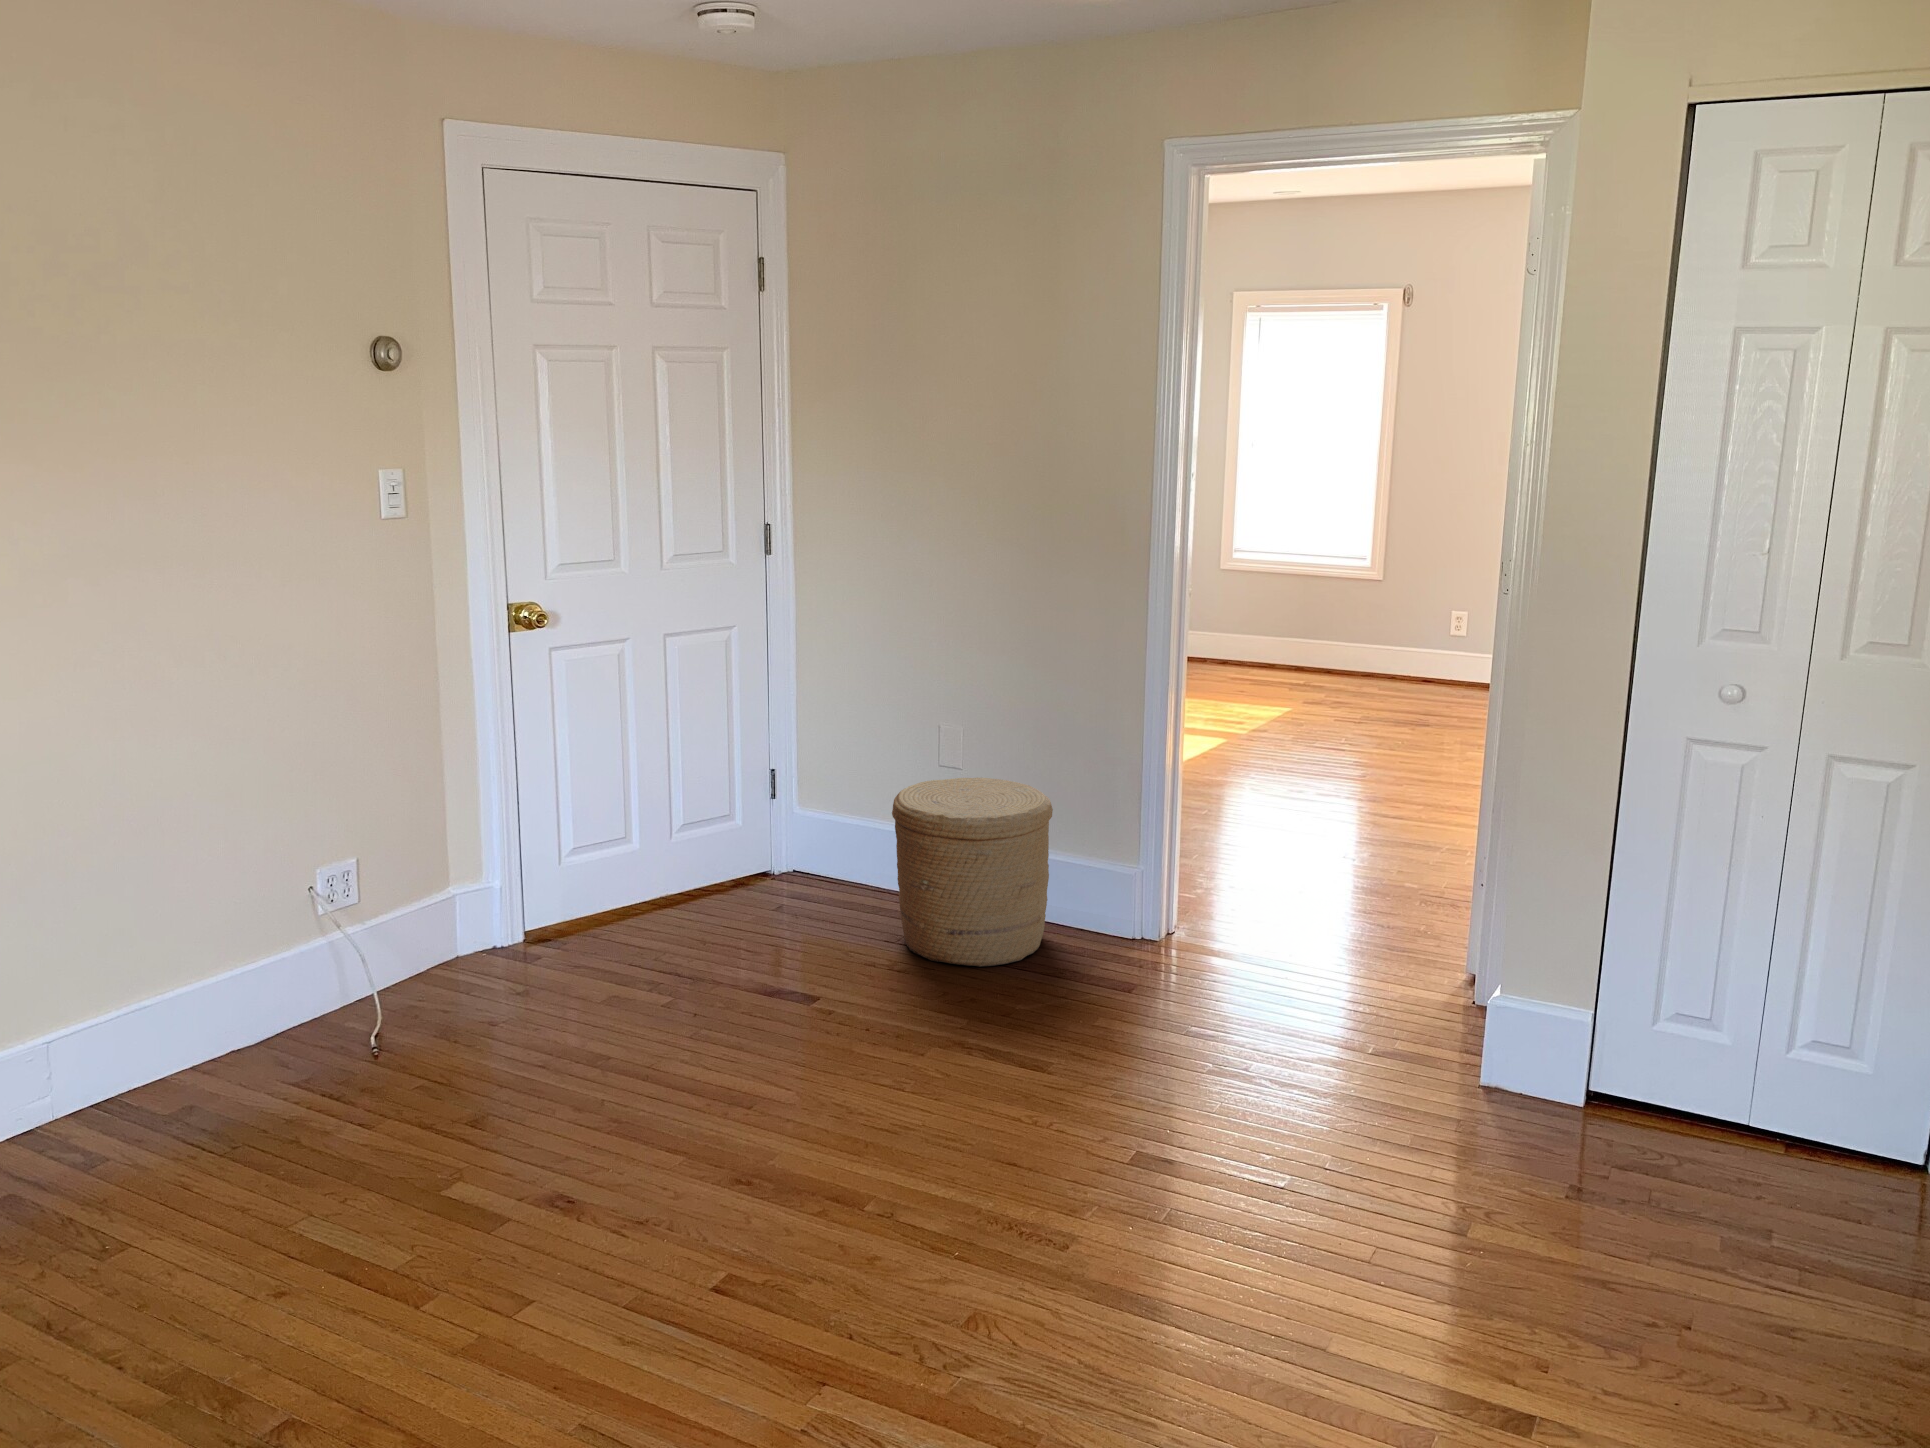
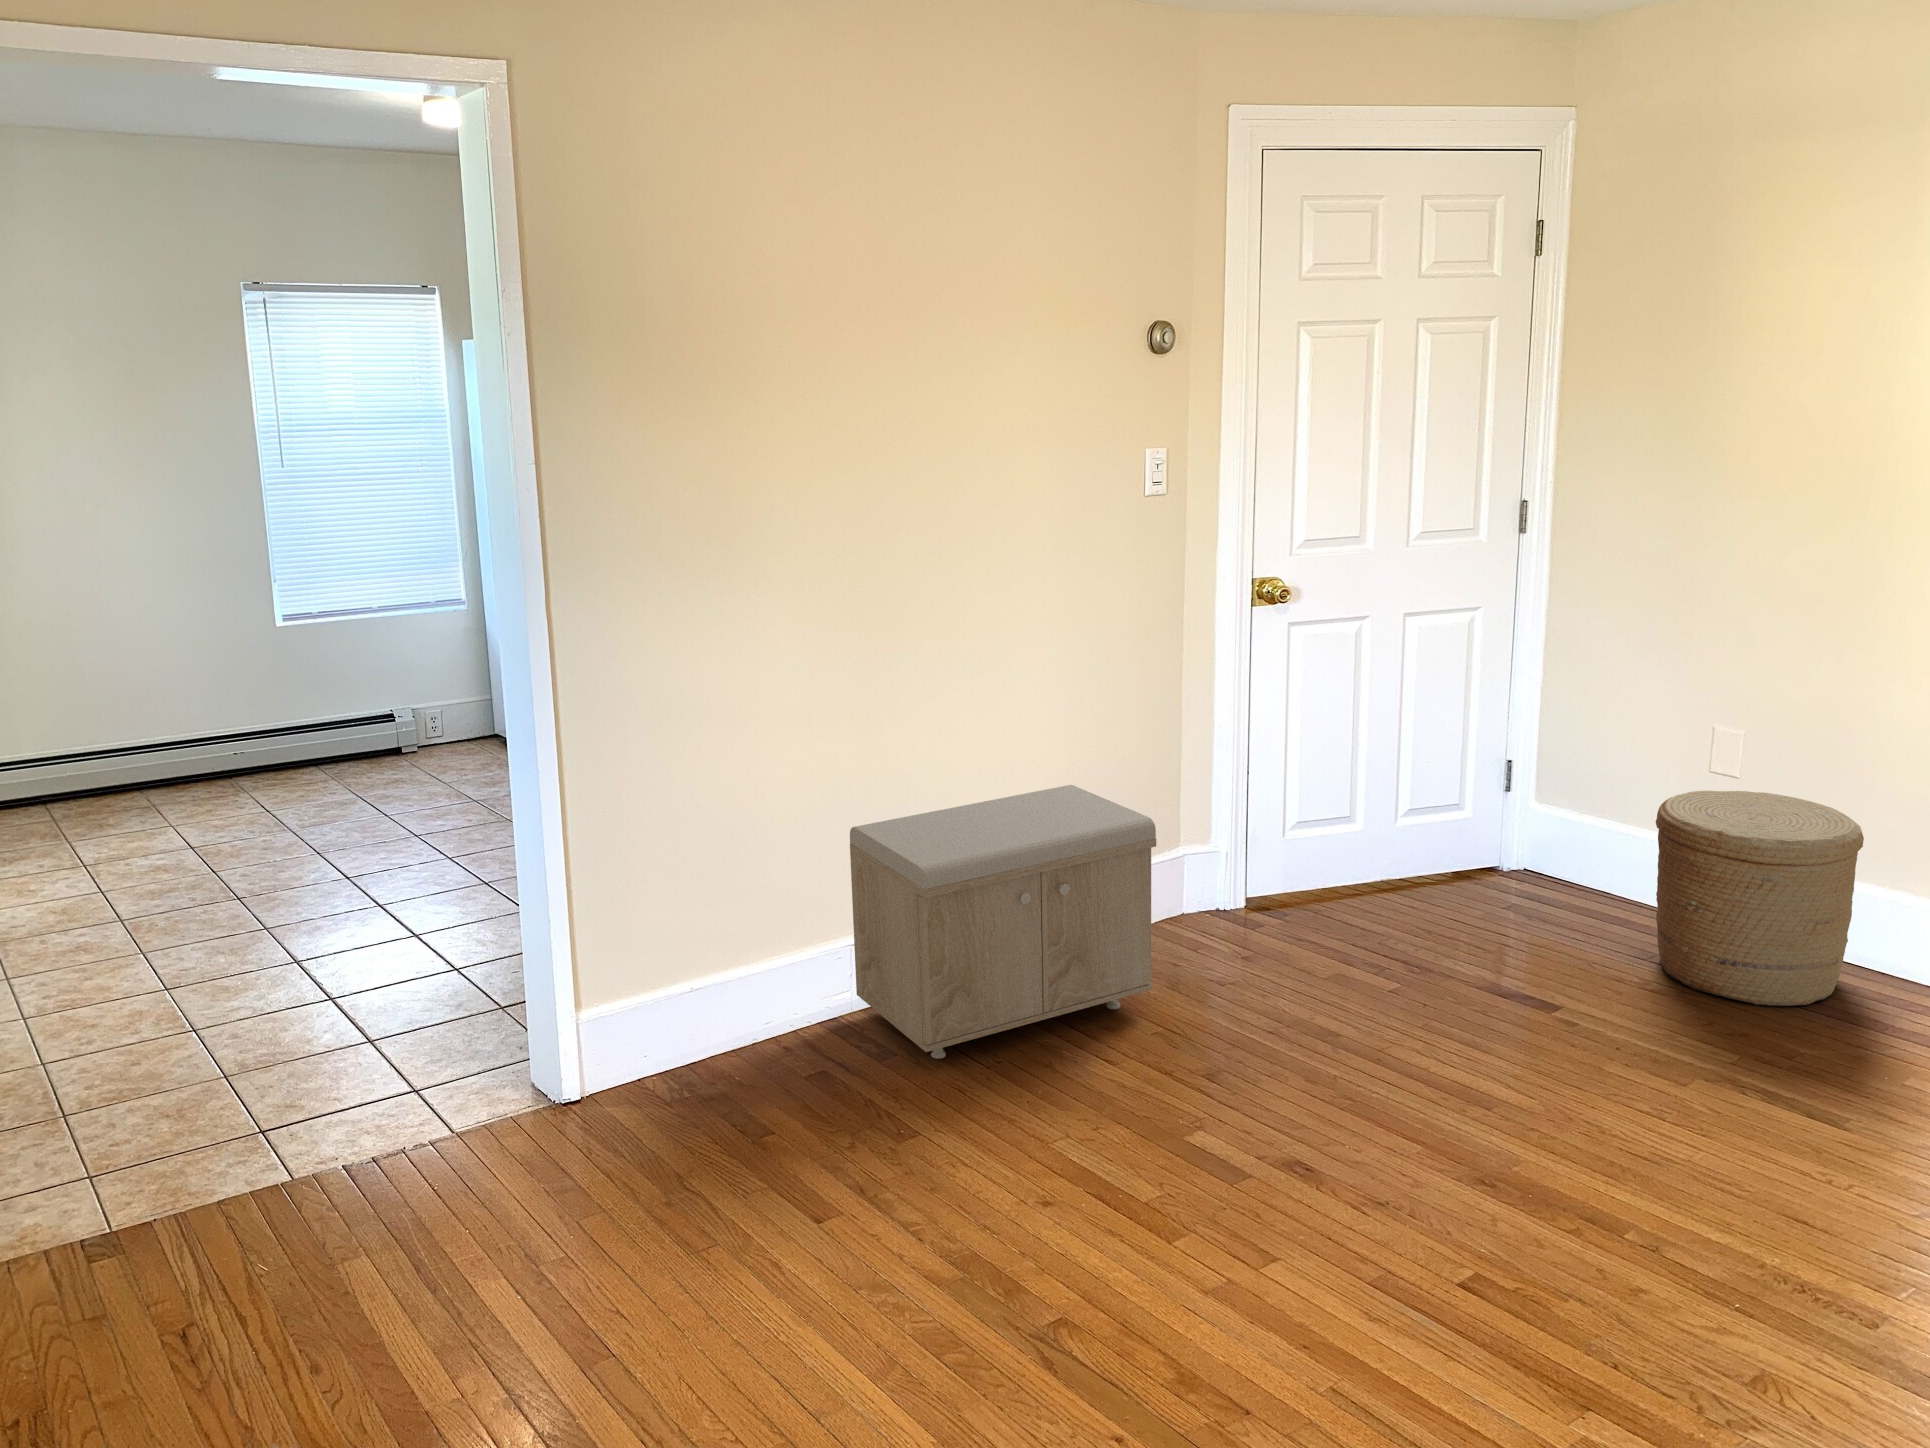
storage bench: none [16,833,411,1167] -> present [850,785,1156,1059]

